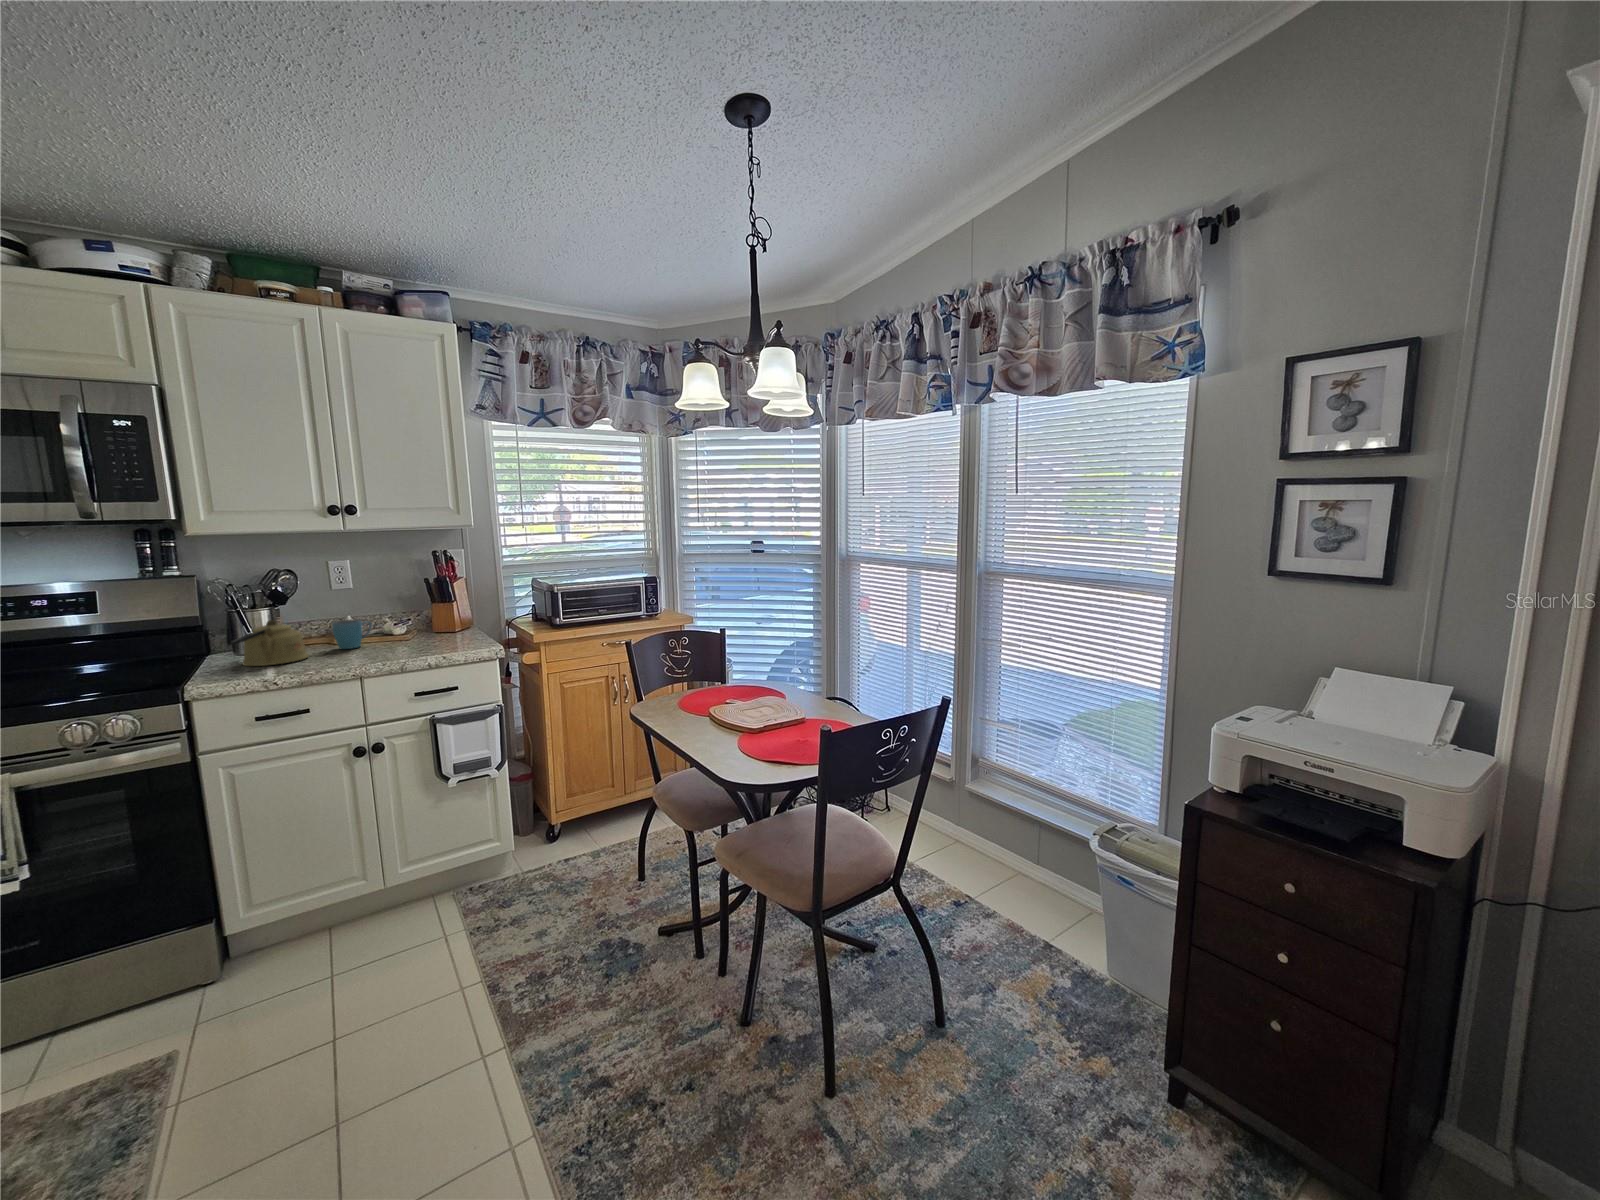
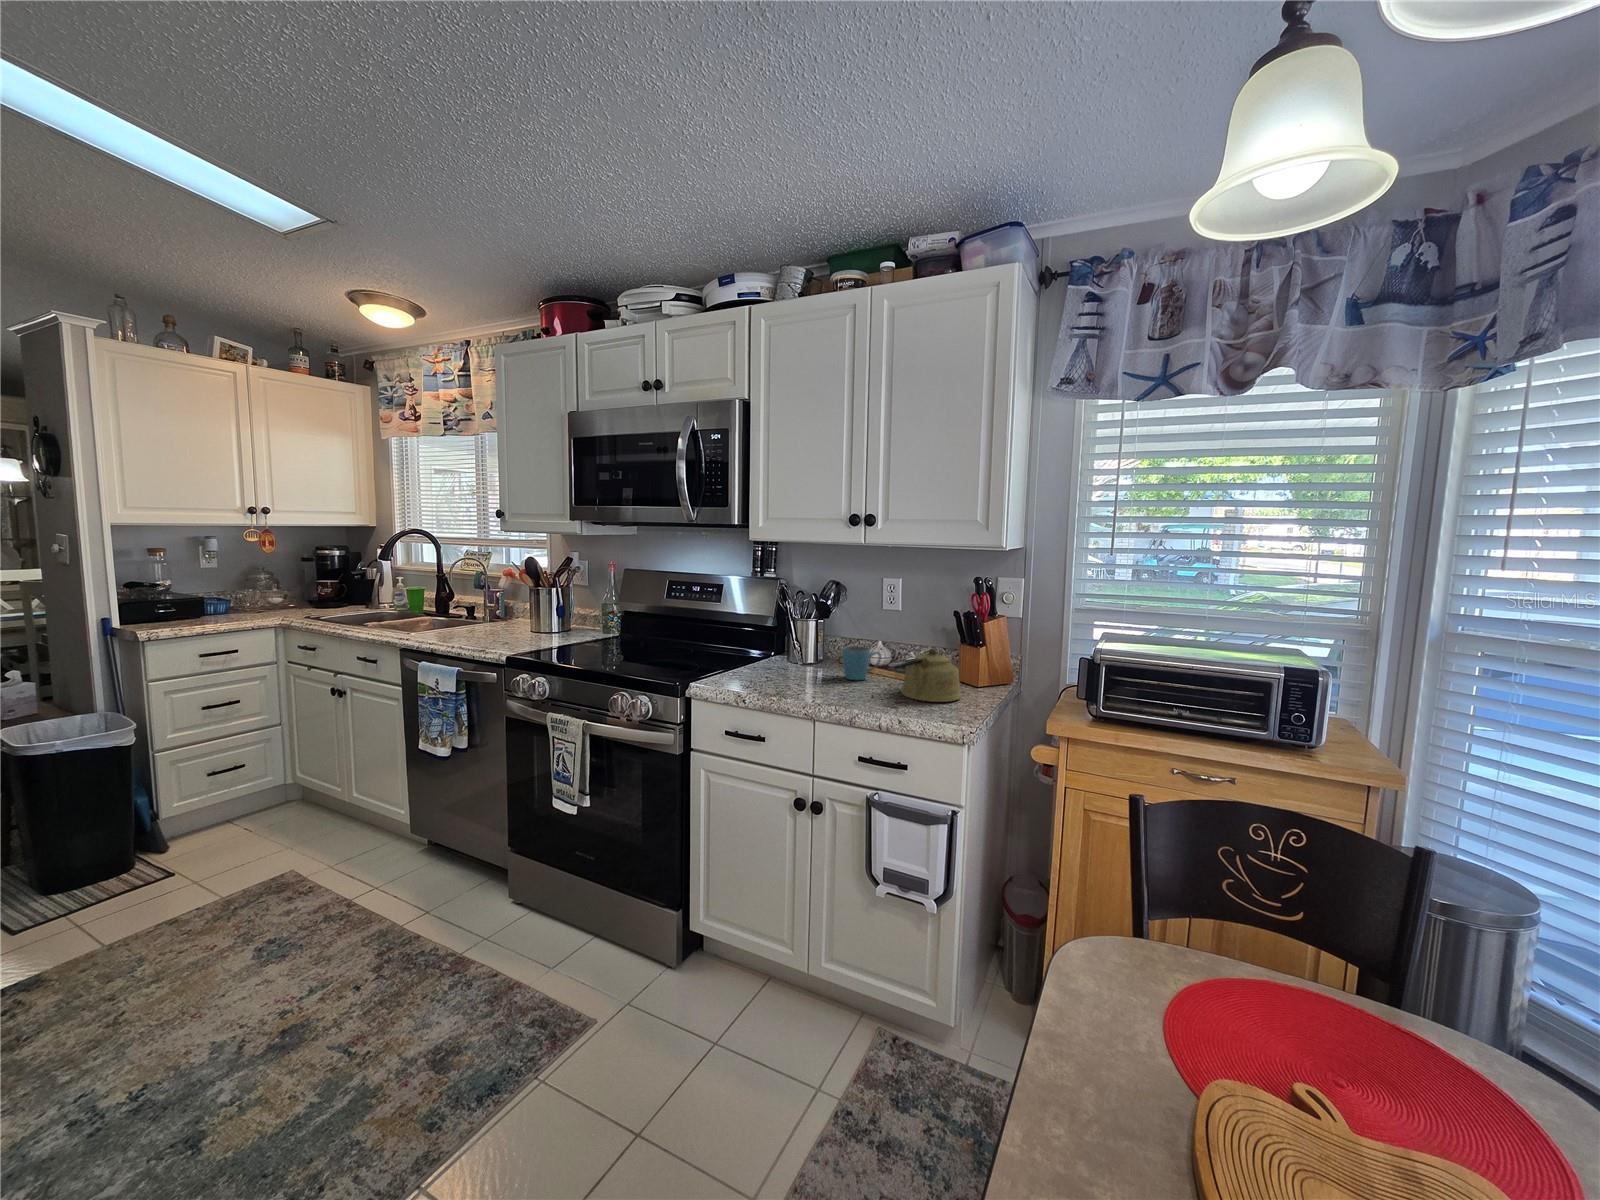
kettle: present [232,620,308,666] -> present [894,649,961,702]

